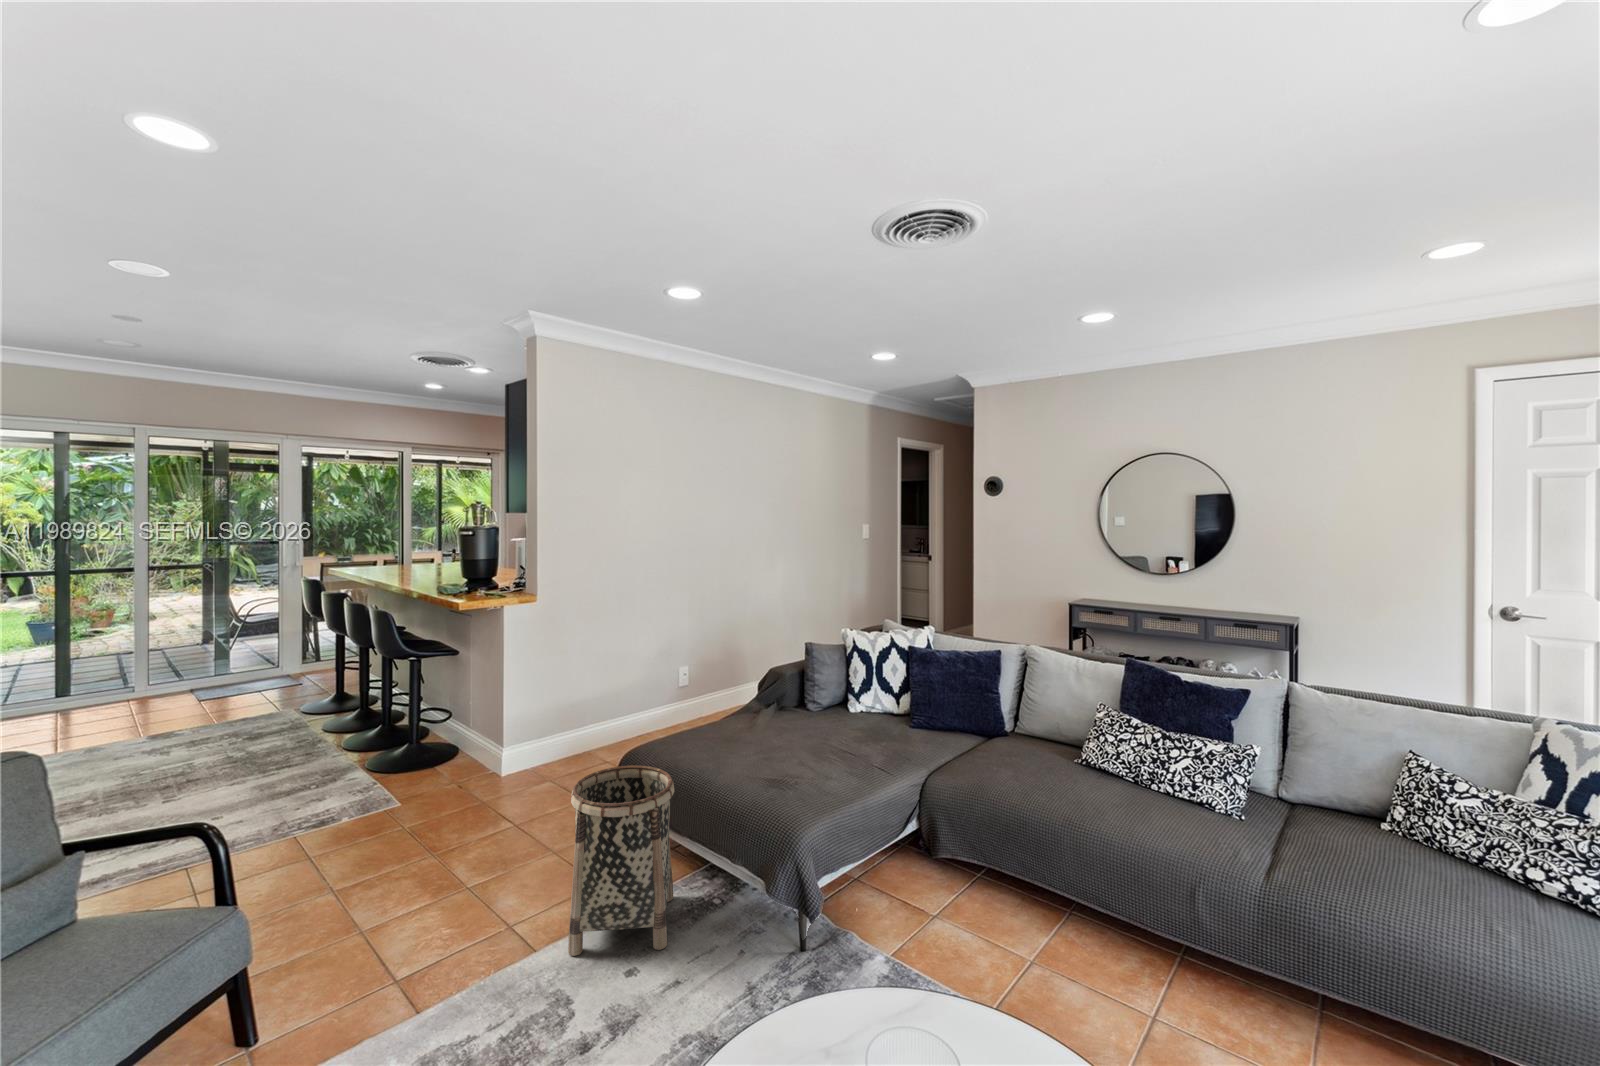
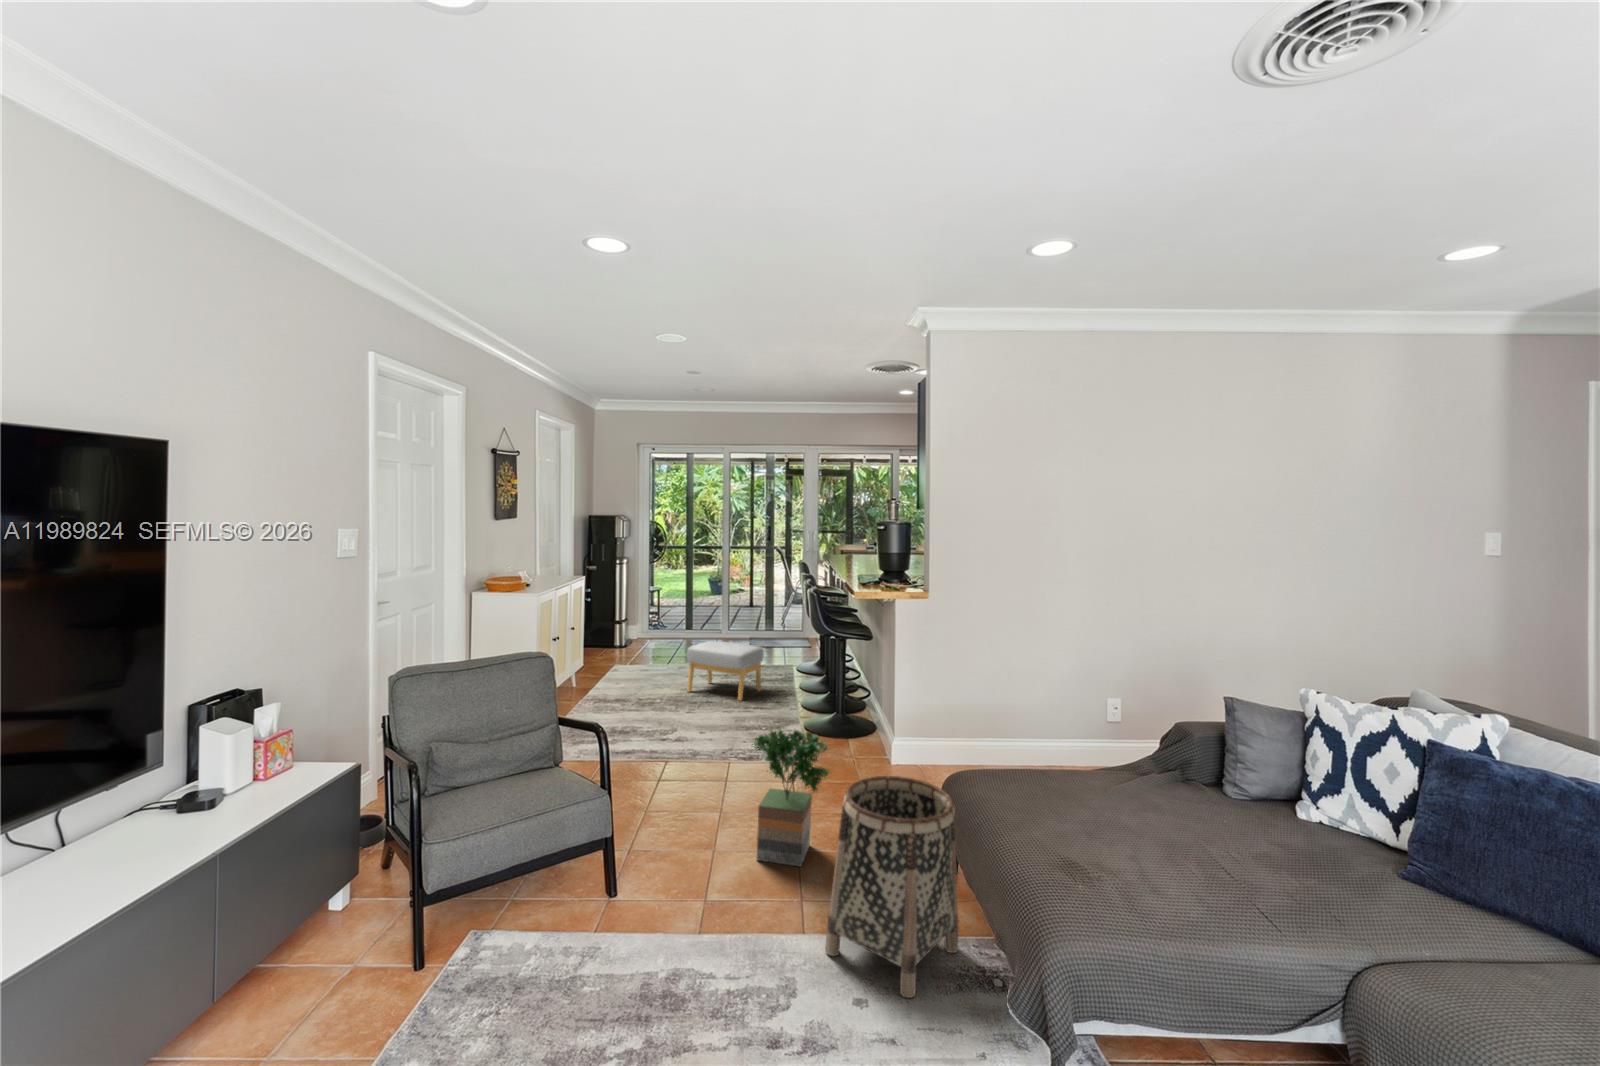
footstool: none [133,694,267,780] -> present [687,641,764,701]
potted tree: none [402,759,506,918] -> present [752,730,829,866]

